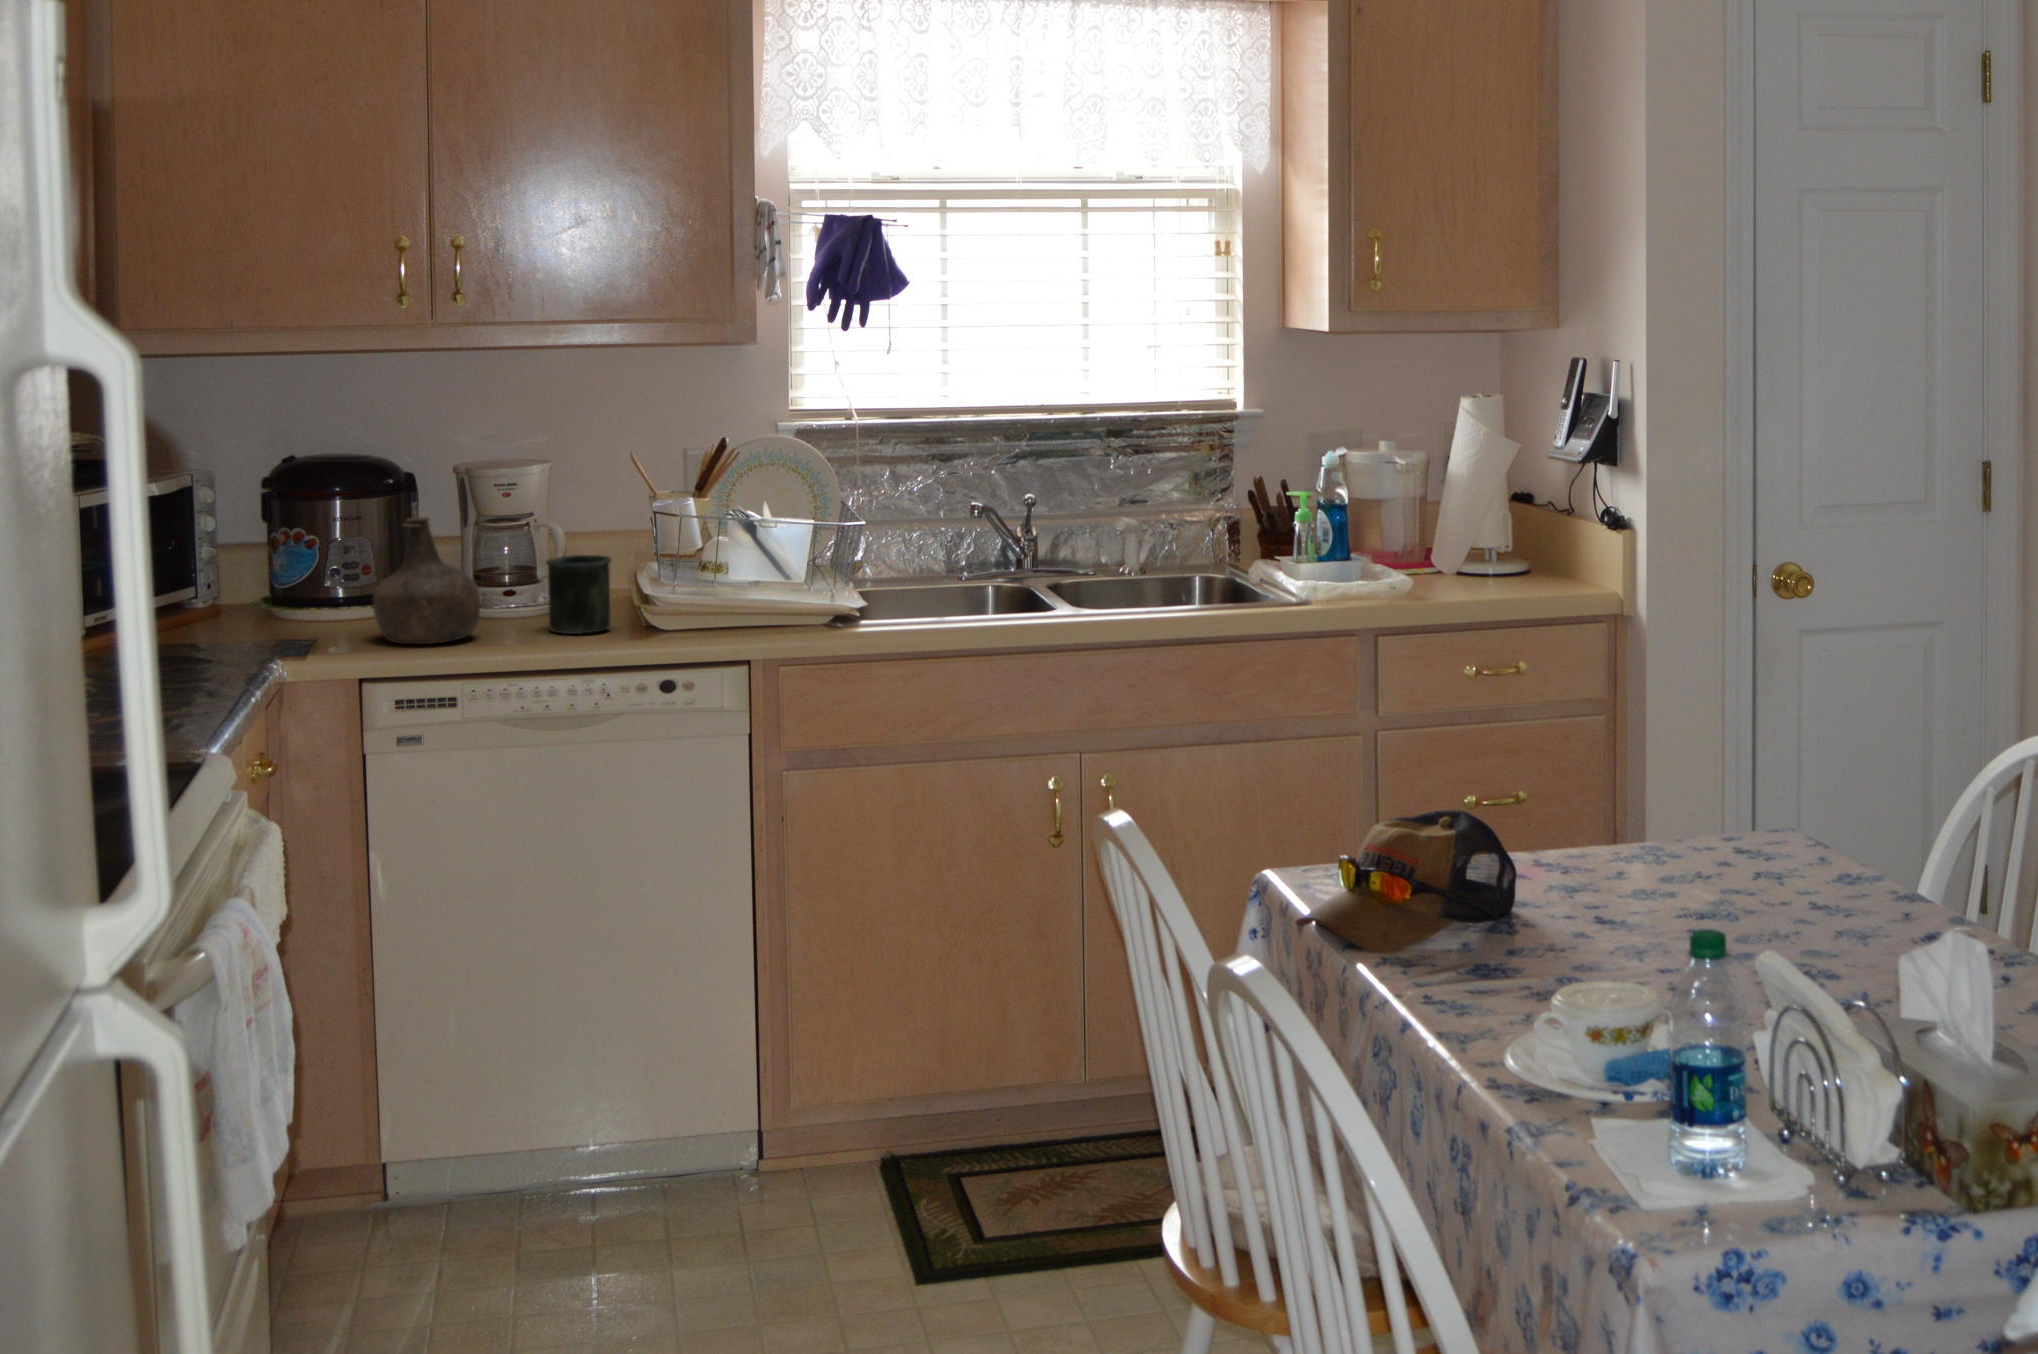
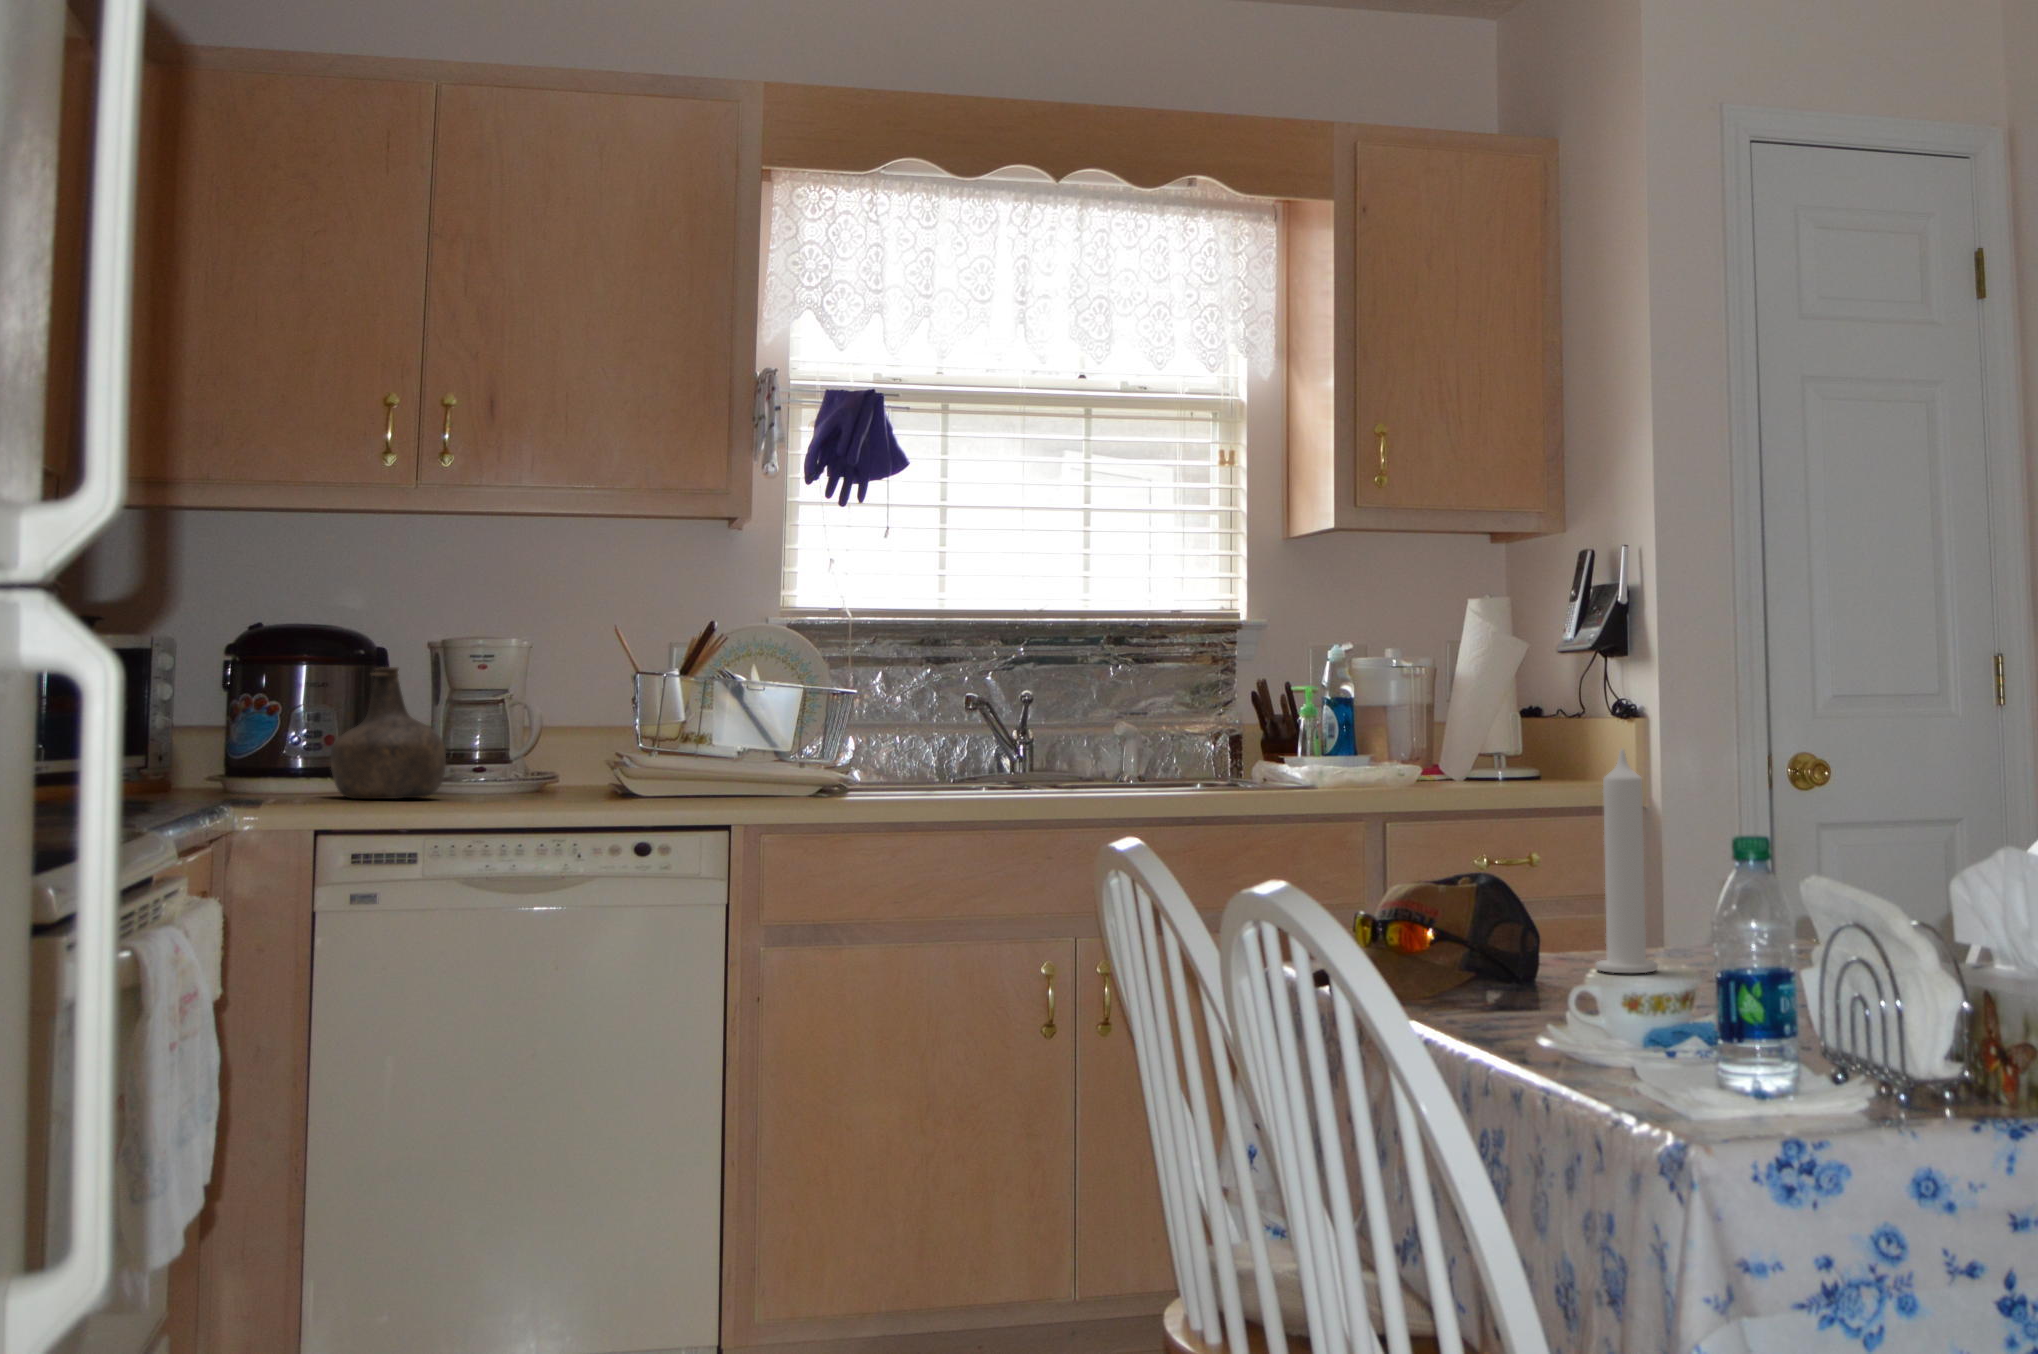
mug: present [546,555,611,634] -> none [517,723,589,800]
candle: none [1567,690,1626,905] -> present [1596,749,1658,973]

